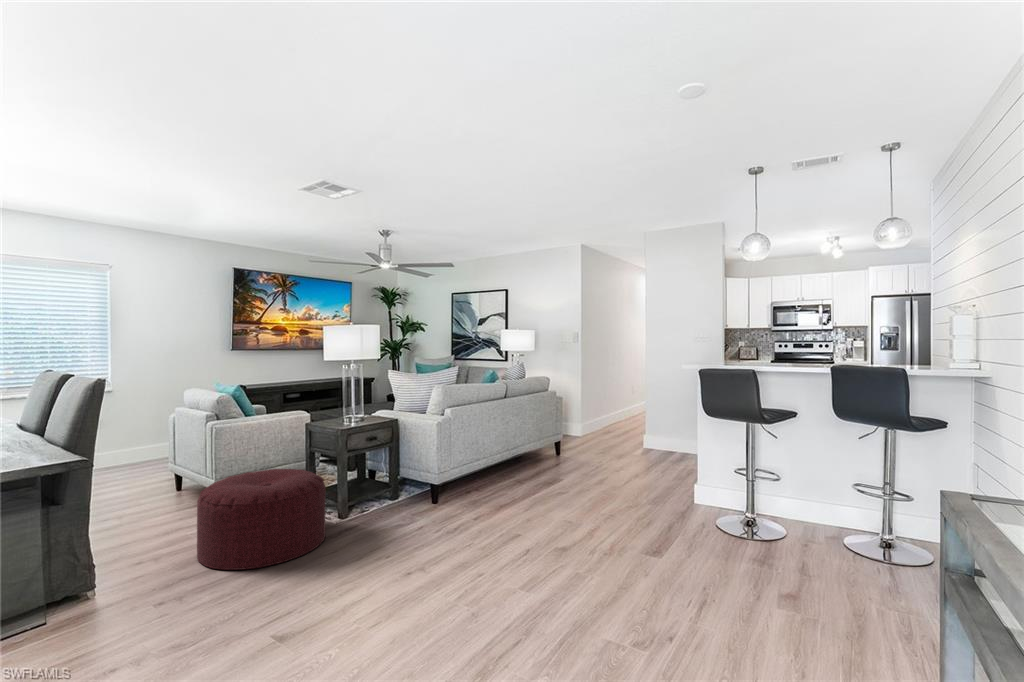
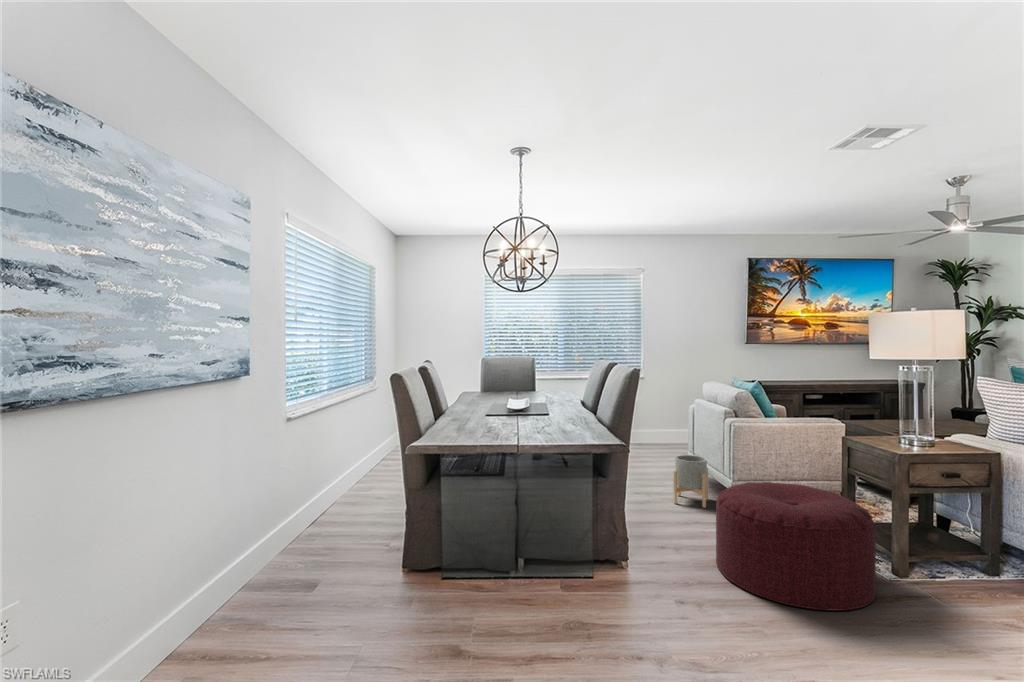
planter: none [149,464,190,518] -> present [673,455,708,508]

